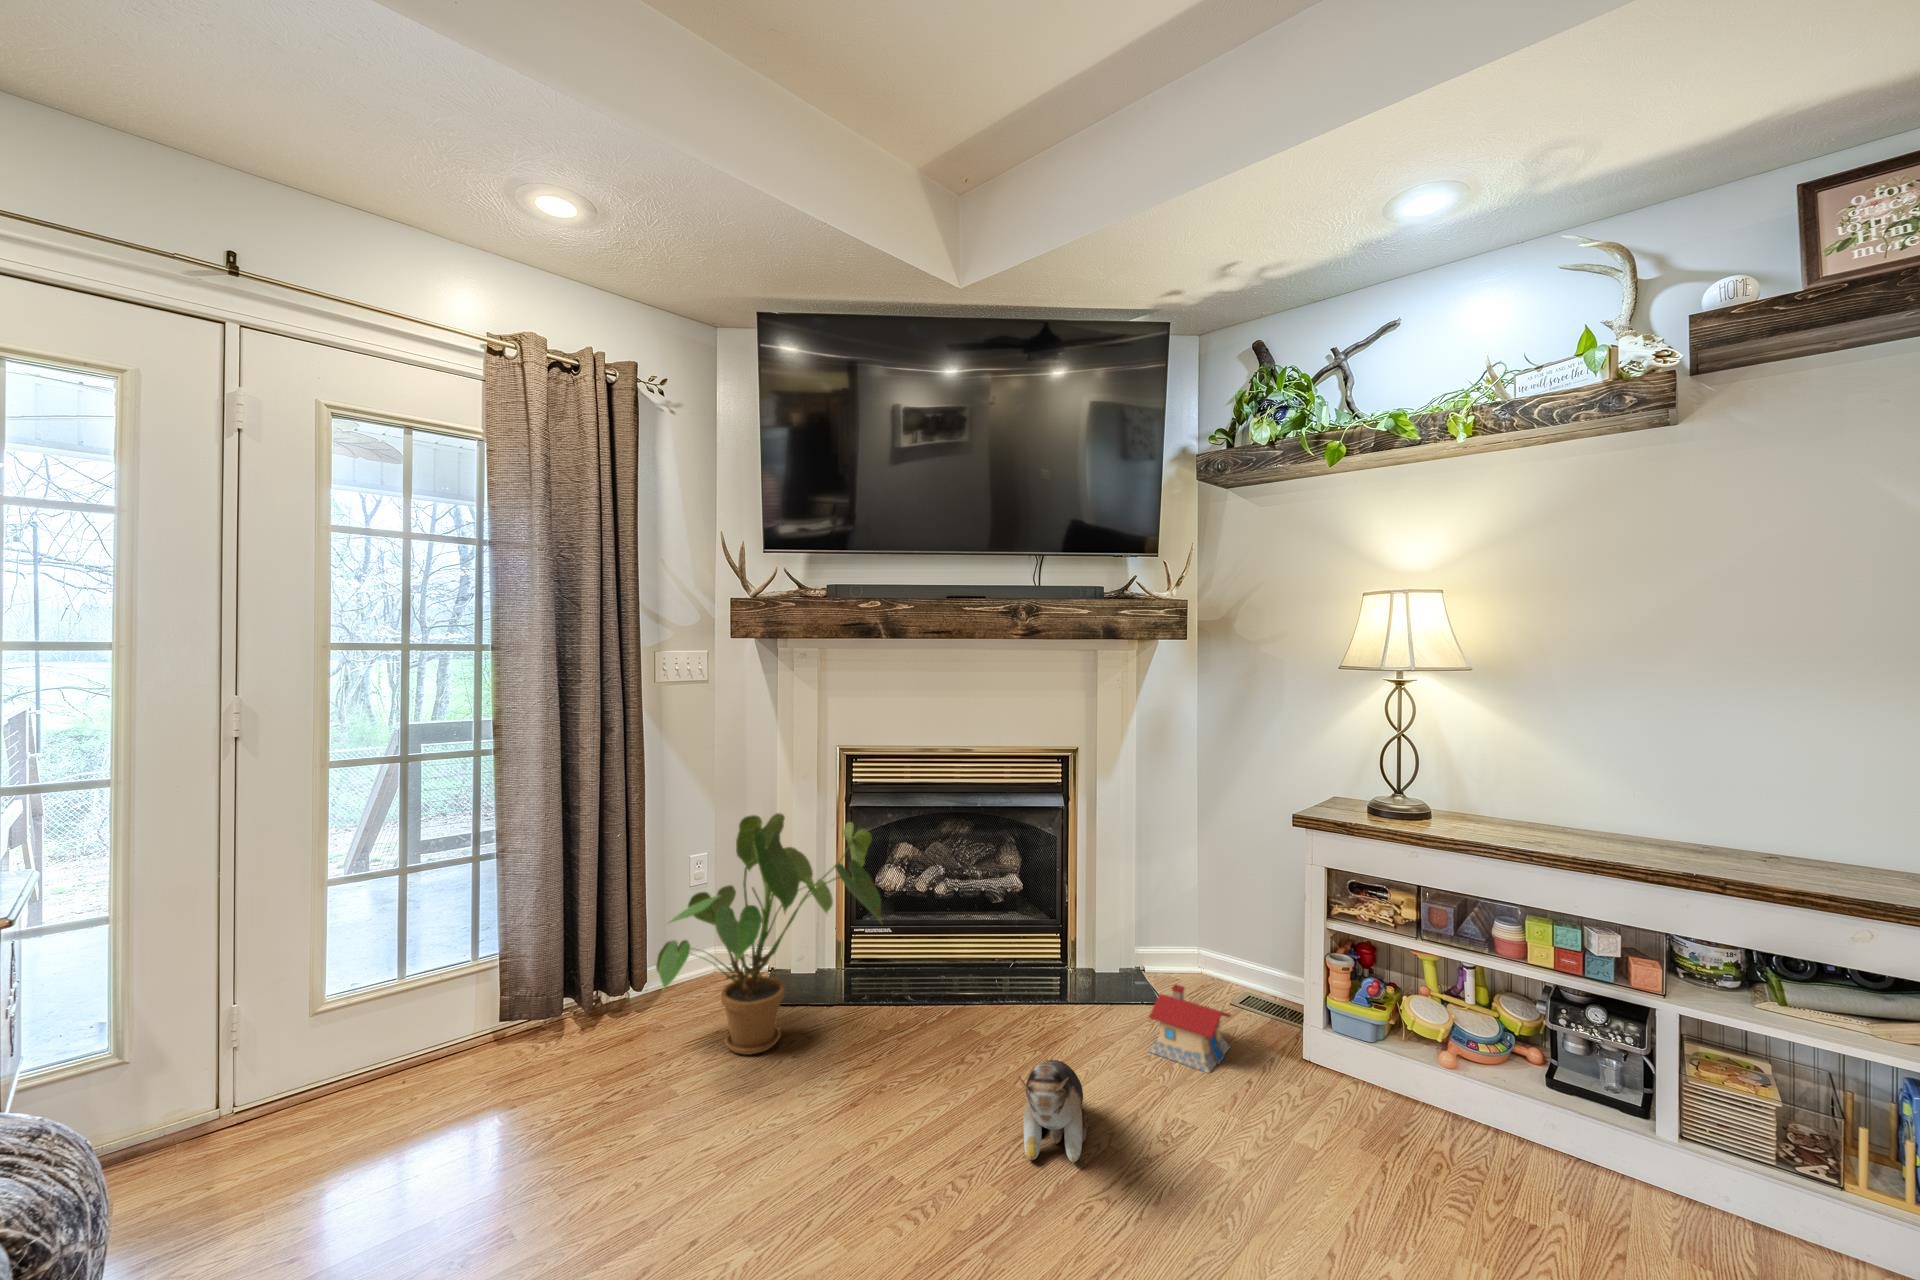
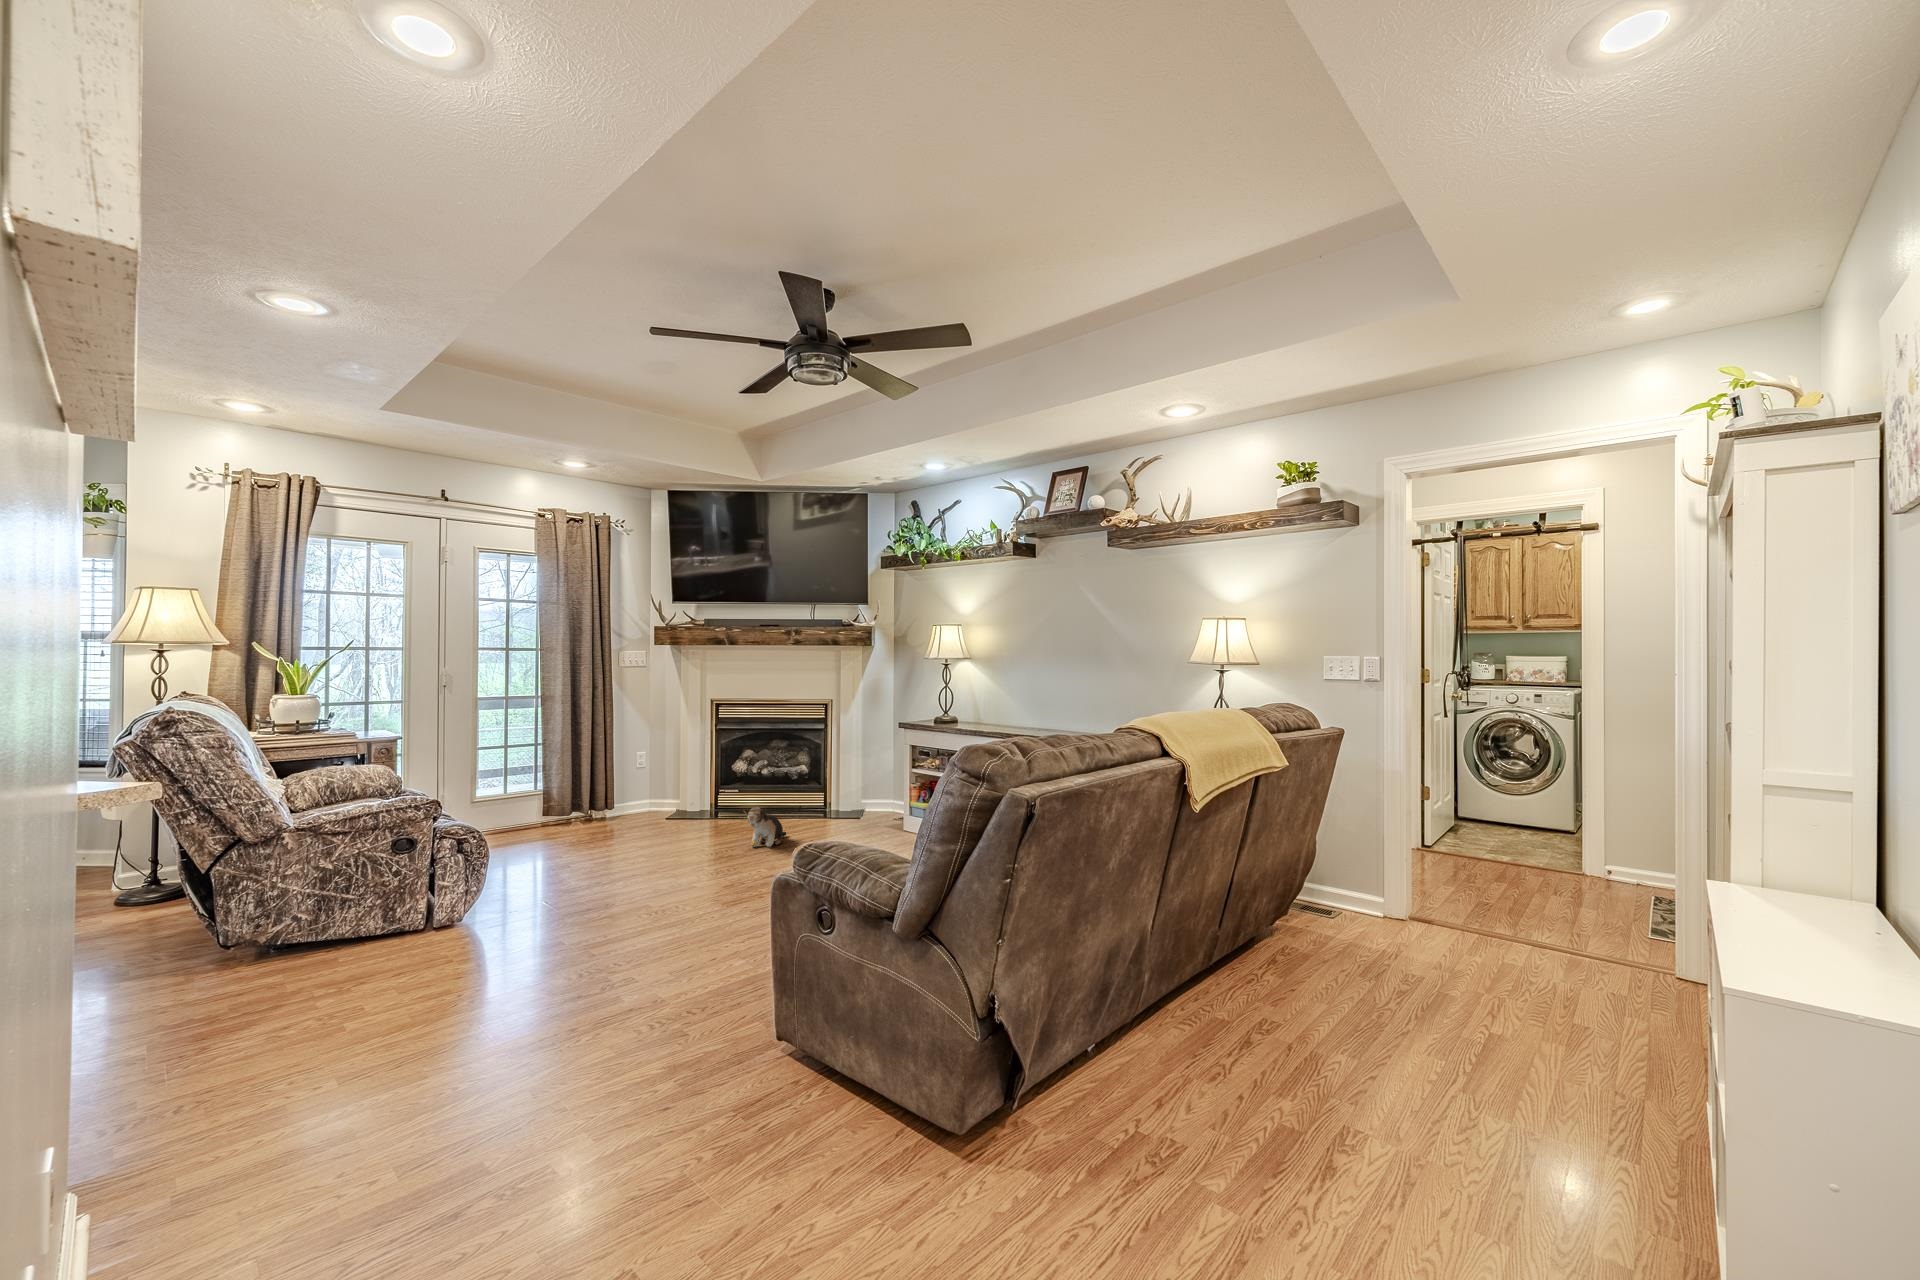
house plant: present [656,813,881,1055] -> none [614,729,721,829]
toy house: present [1148,985,1231,1073] -> none [834,803,874,834]

